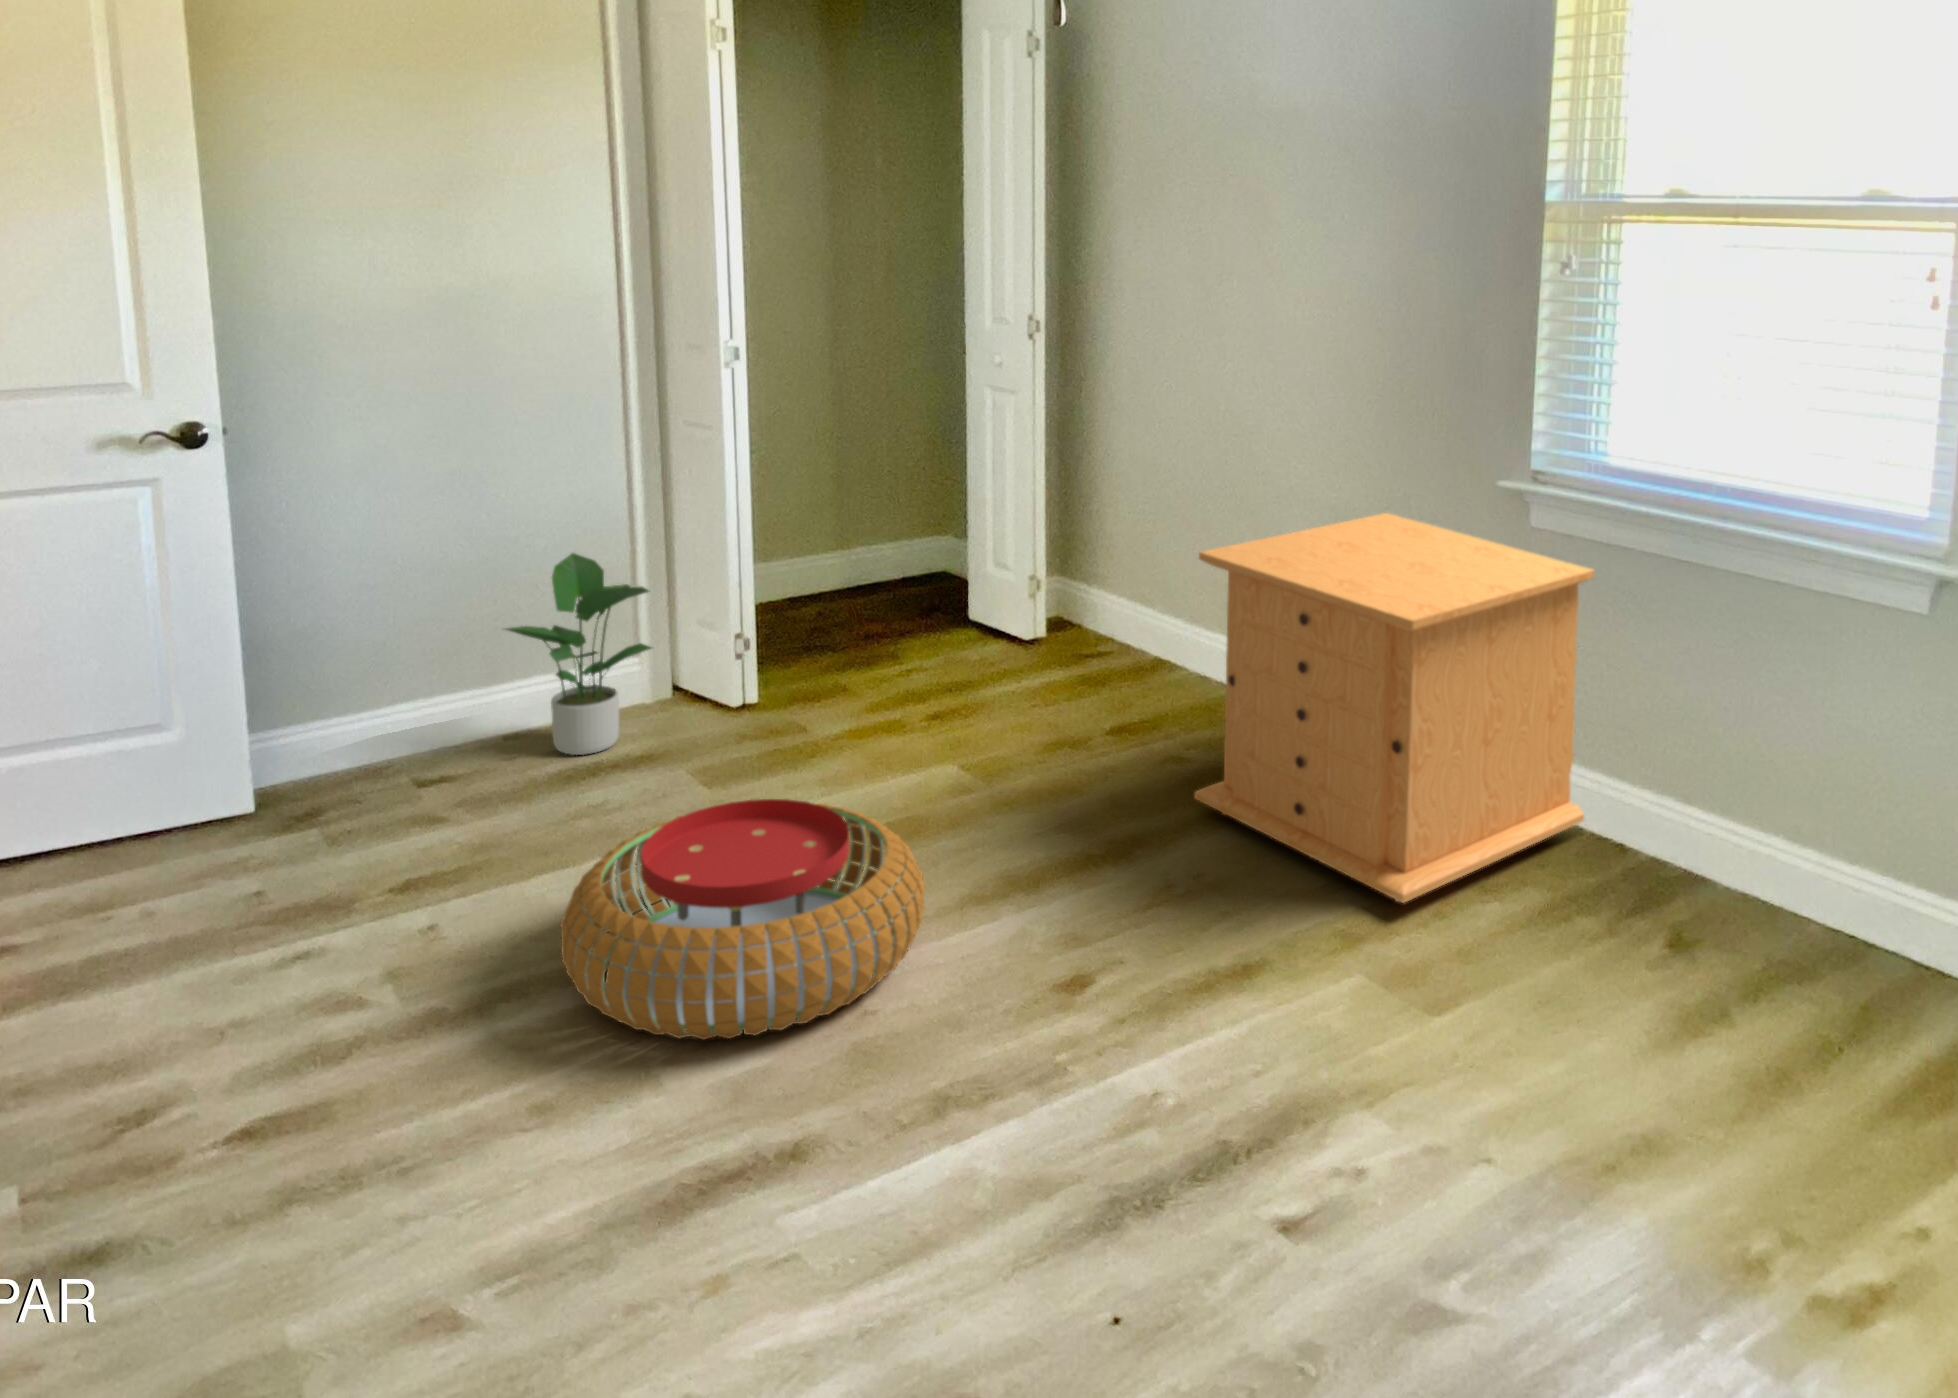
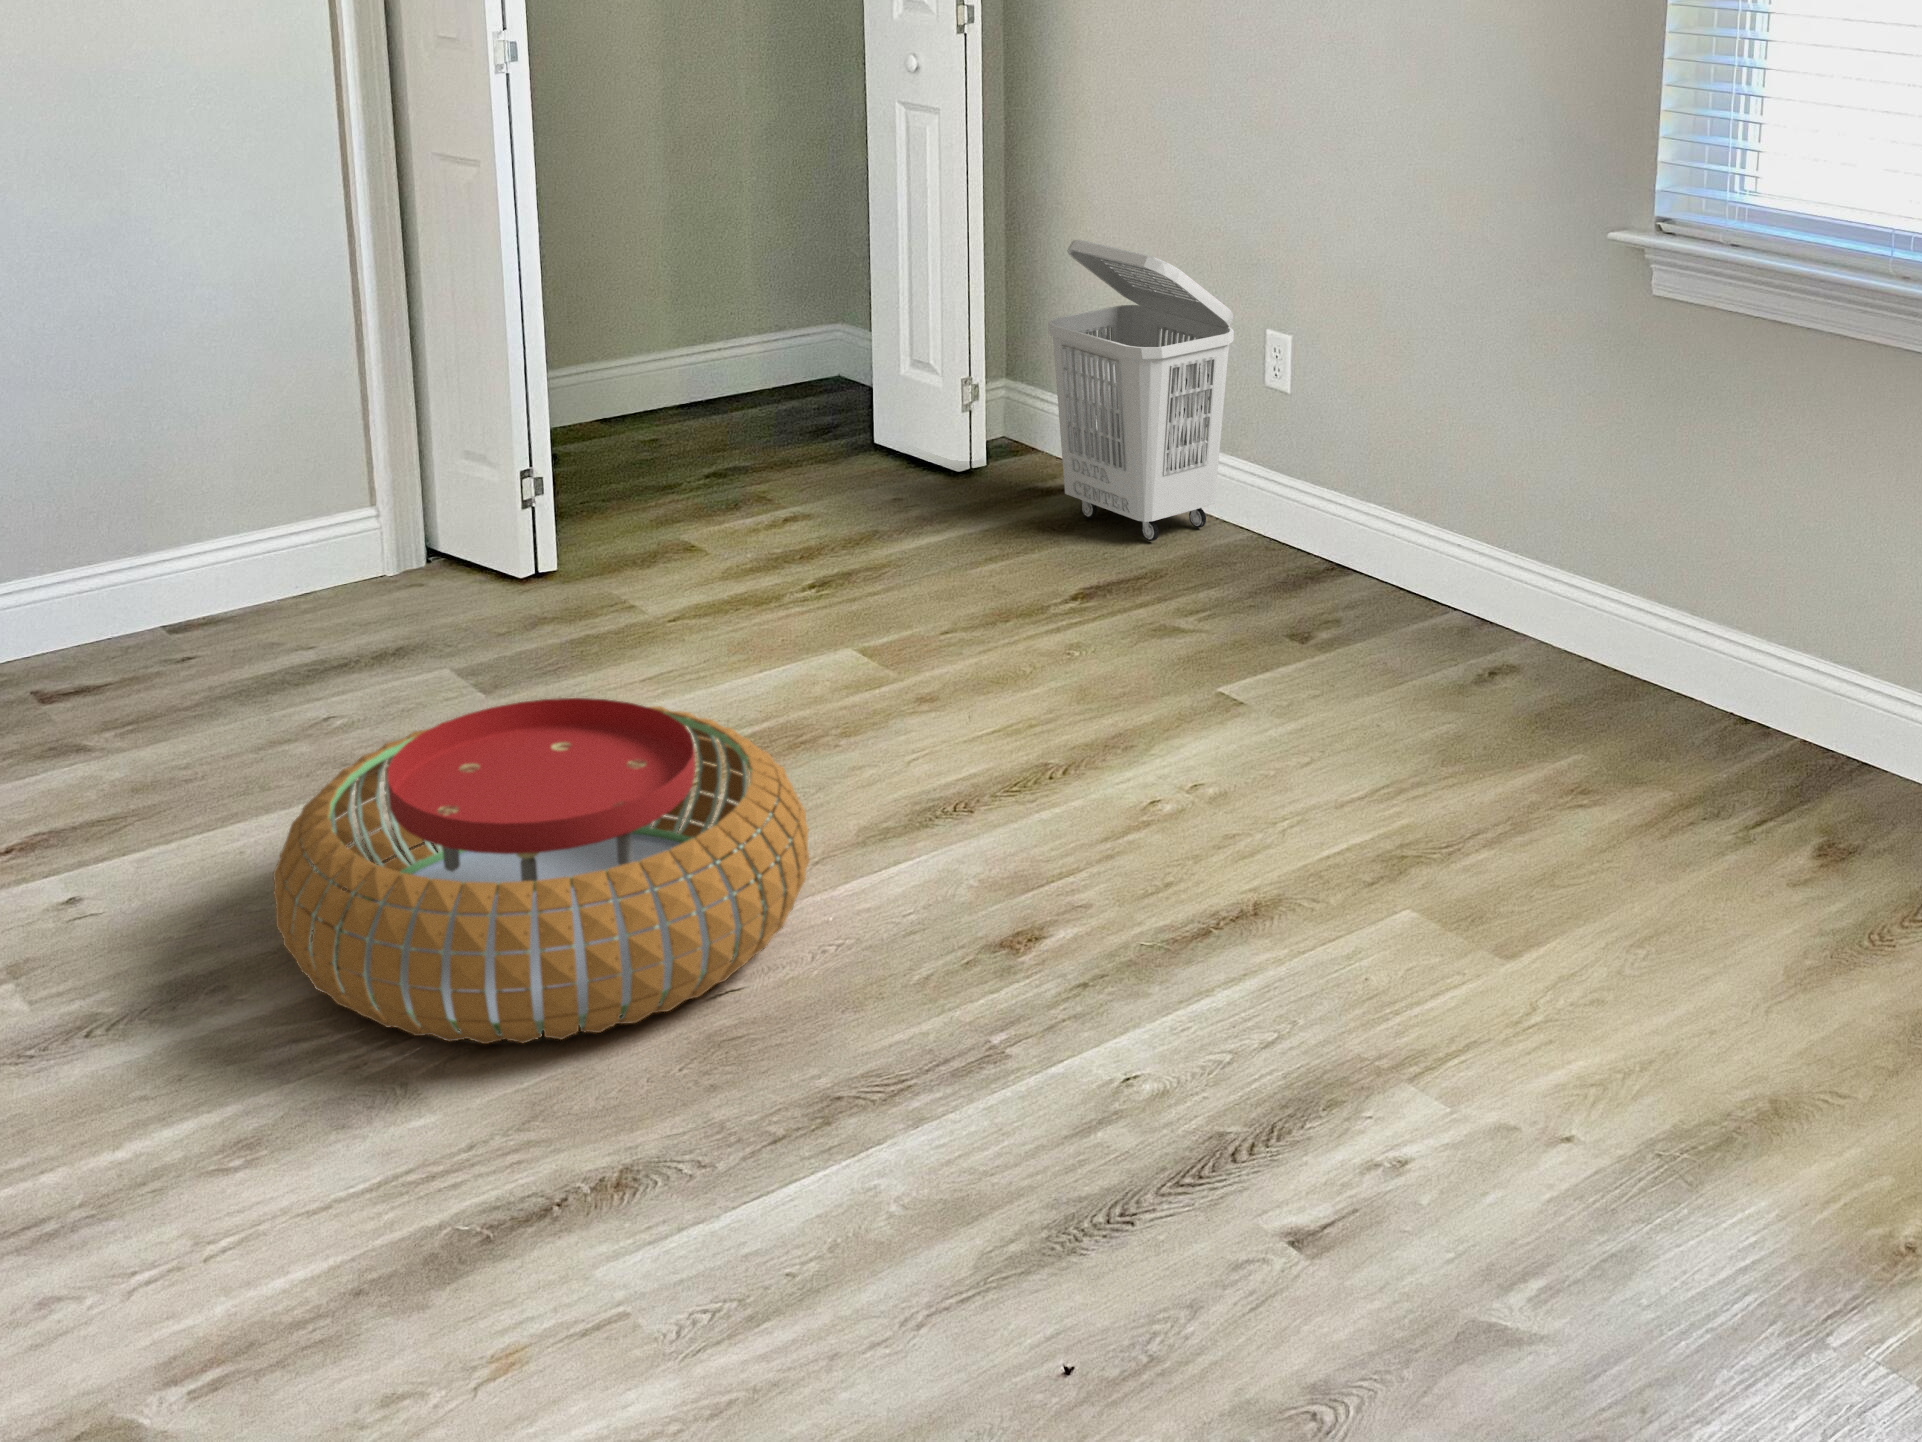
laundry basket: none [1091,478,1215,682] -> present [1048,240,1234,541]
dresser: present [1194,513,1594,903] -> none [1209,283,1856,864]
potted plant: present [506,553,651,755] -> none [186,346,410,637]

